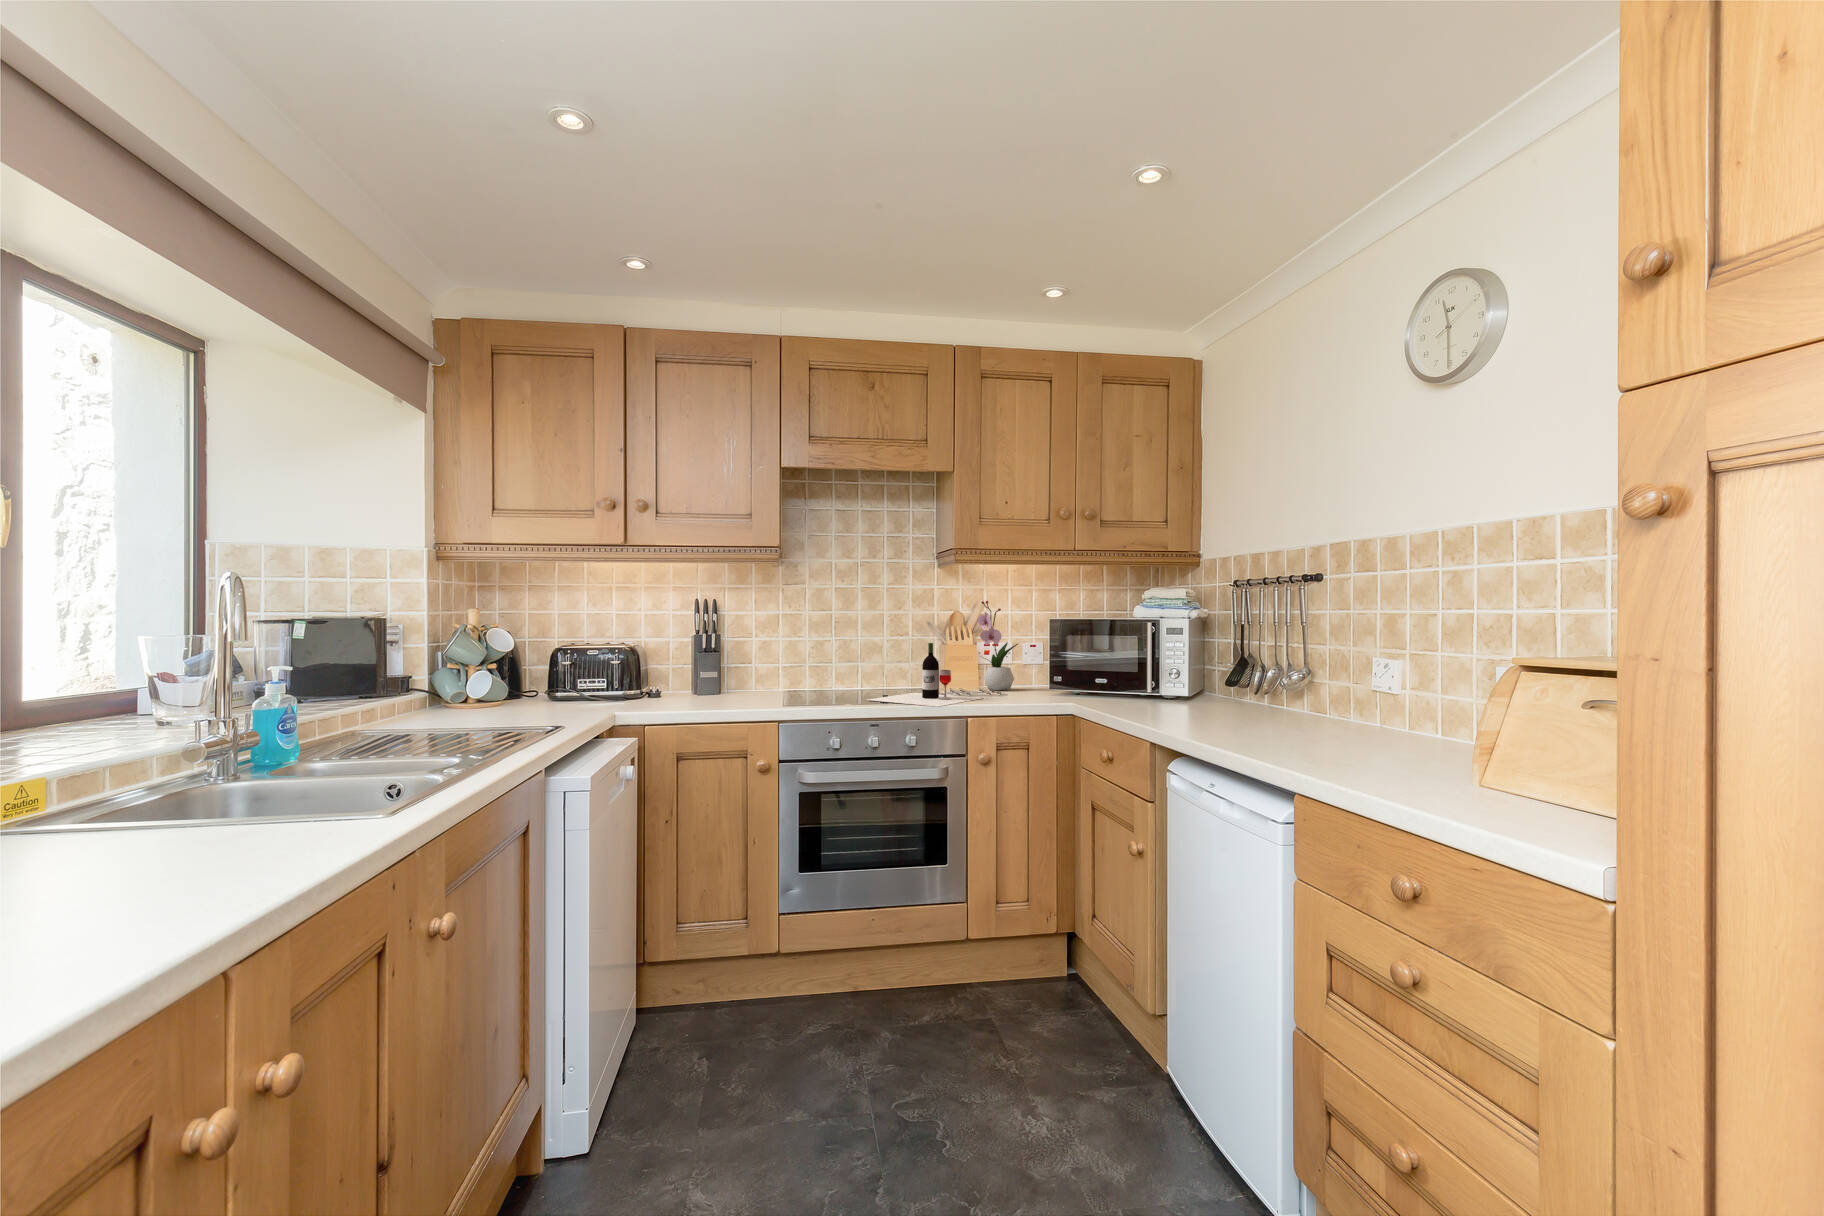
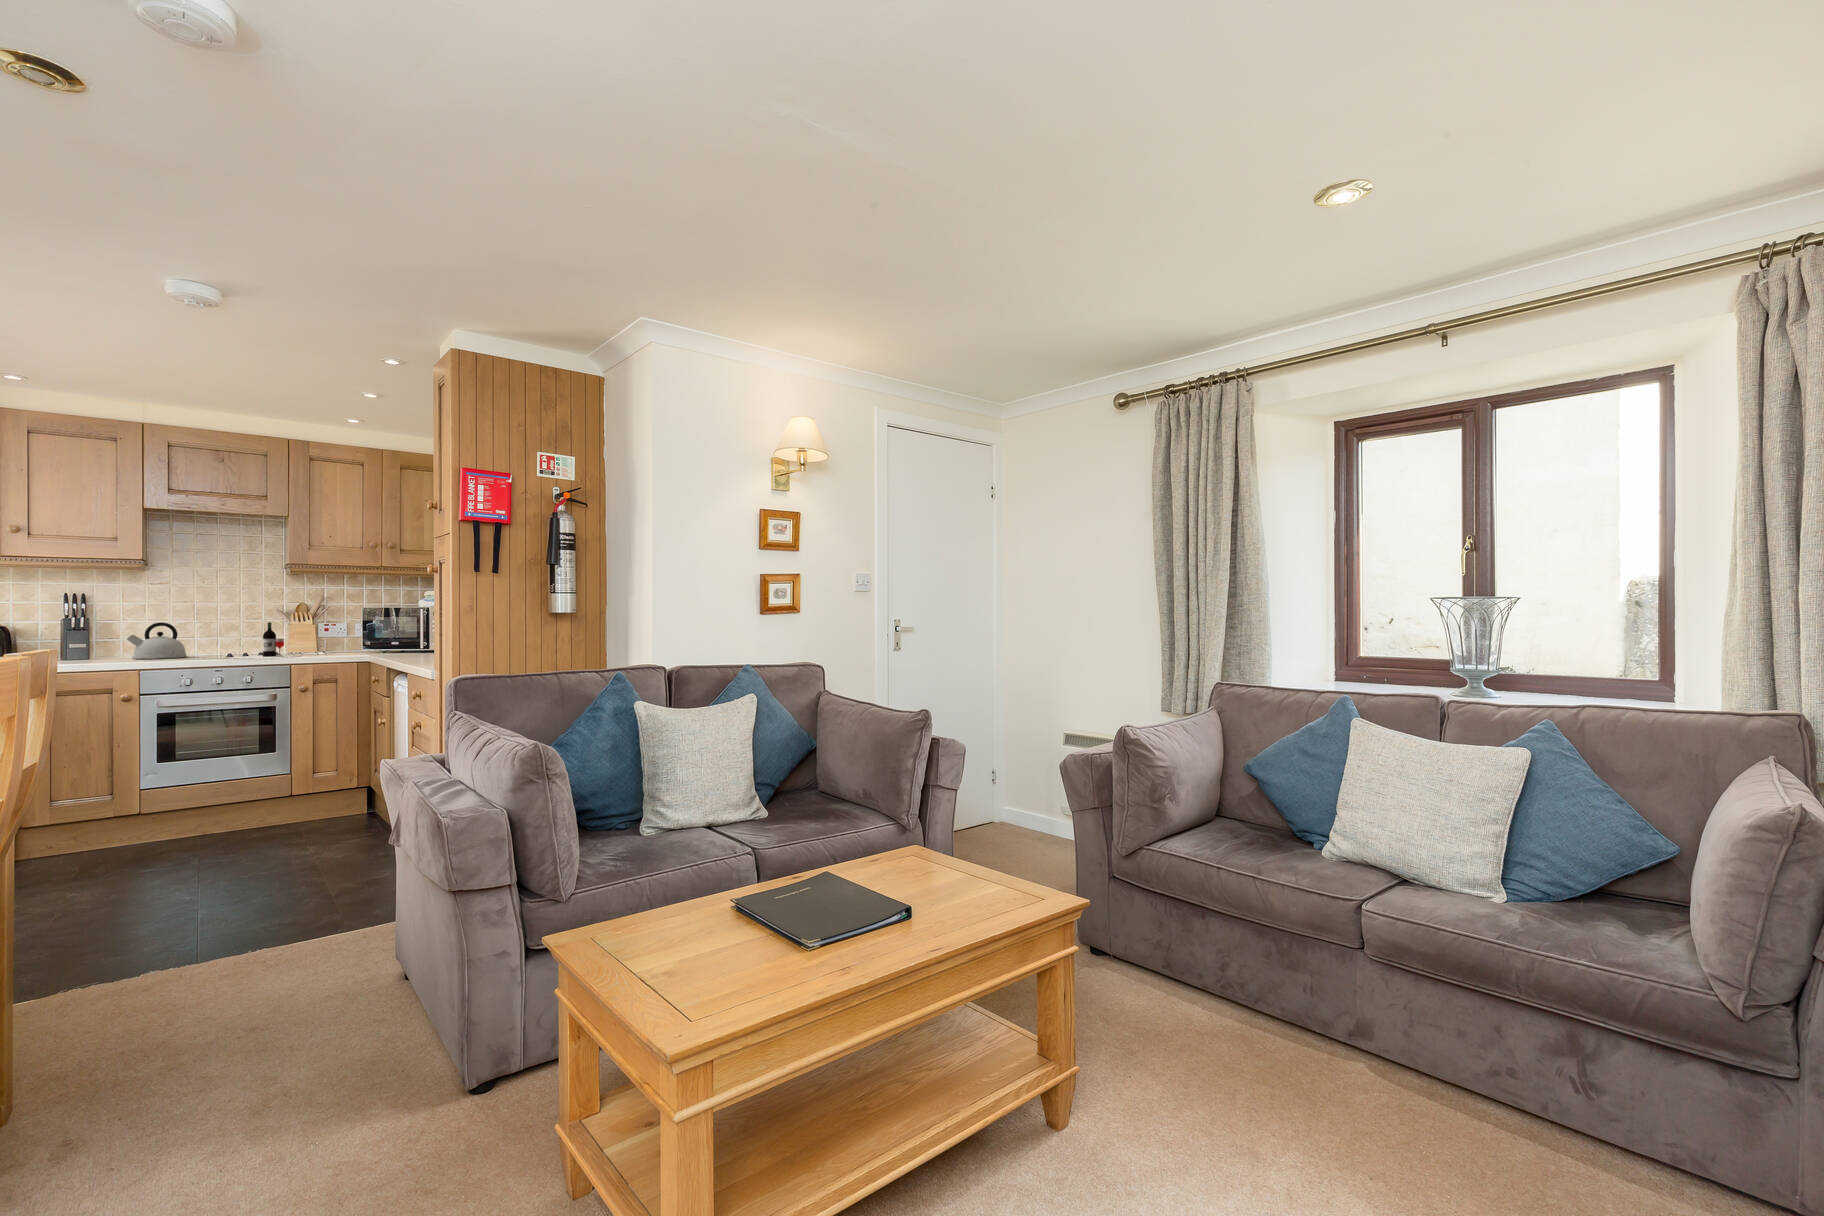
flower arrangement: present [978,601,1018,690] -> none [316,596,348,653]
kettle: none [761,640,826,695] -> present [127,622,187,659]

